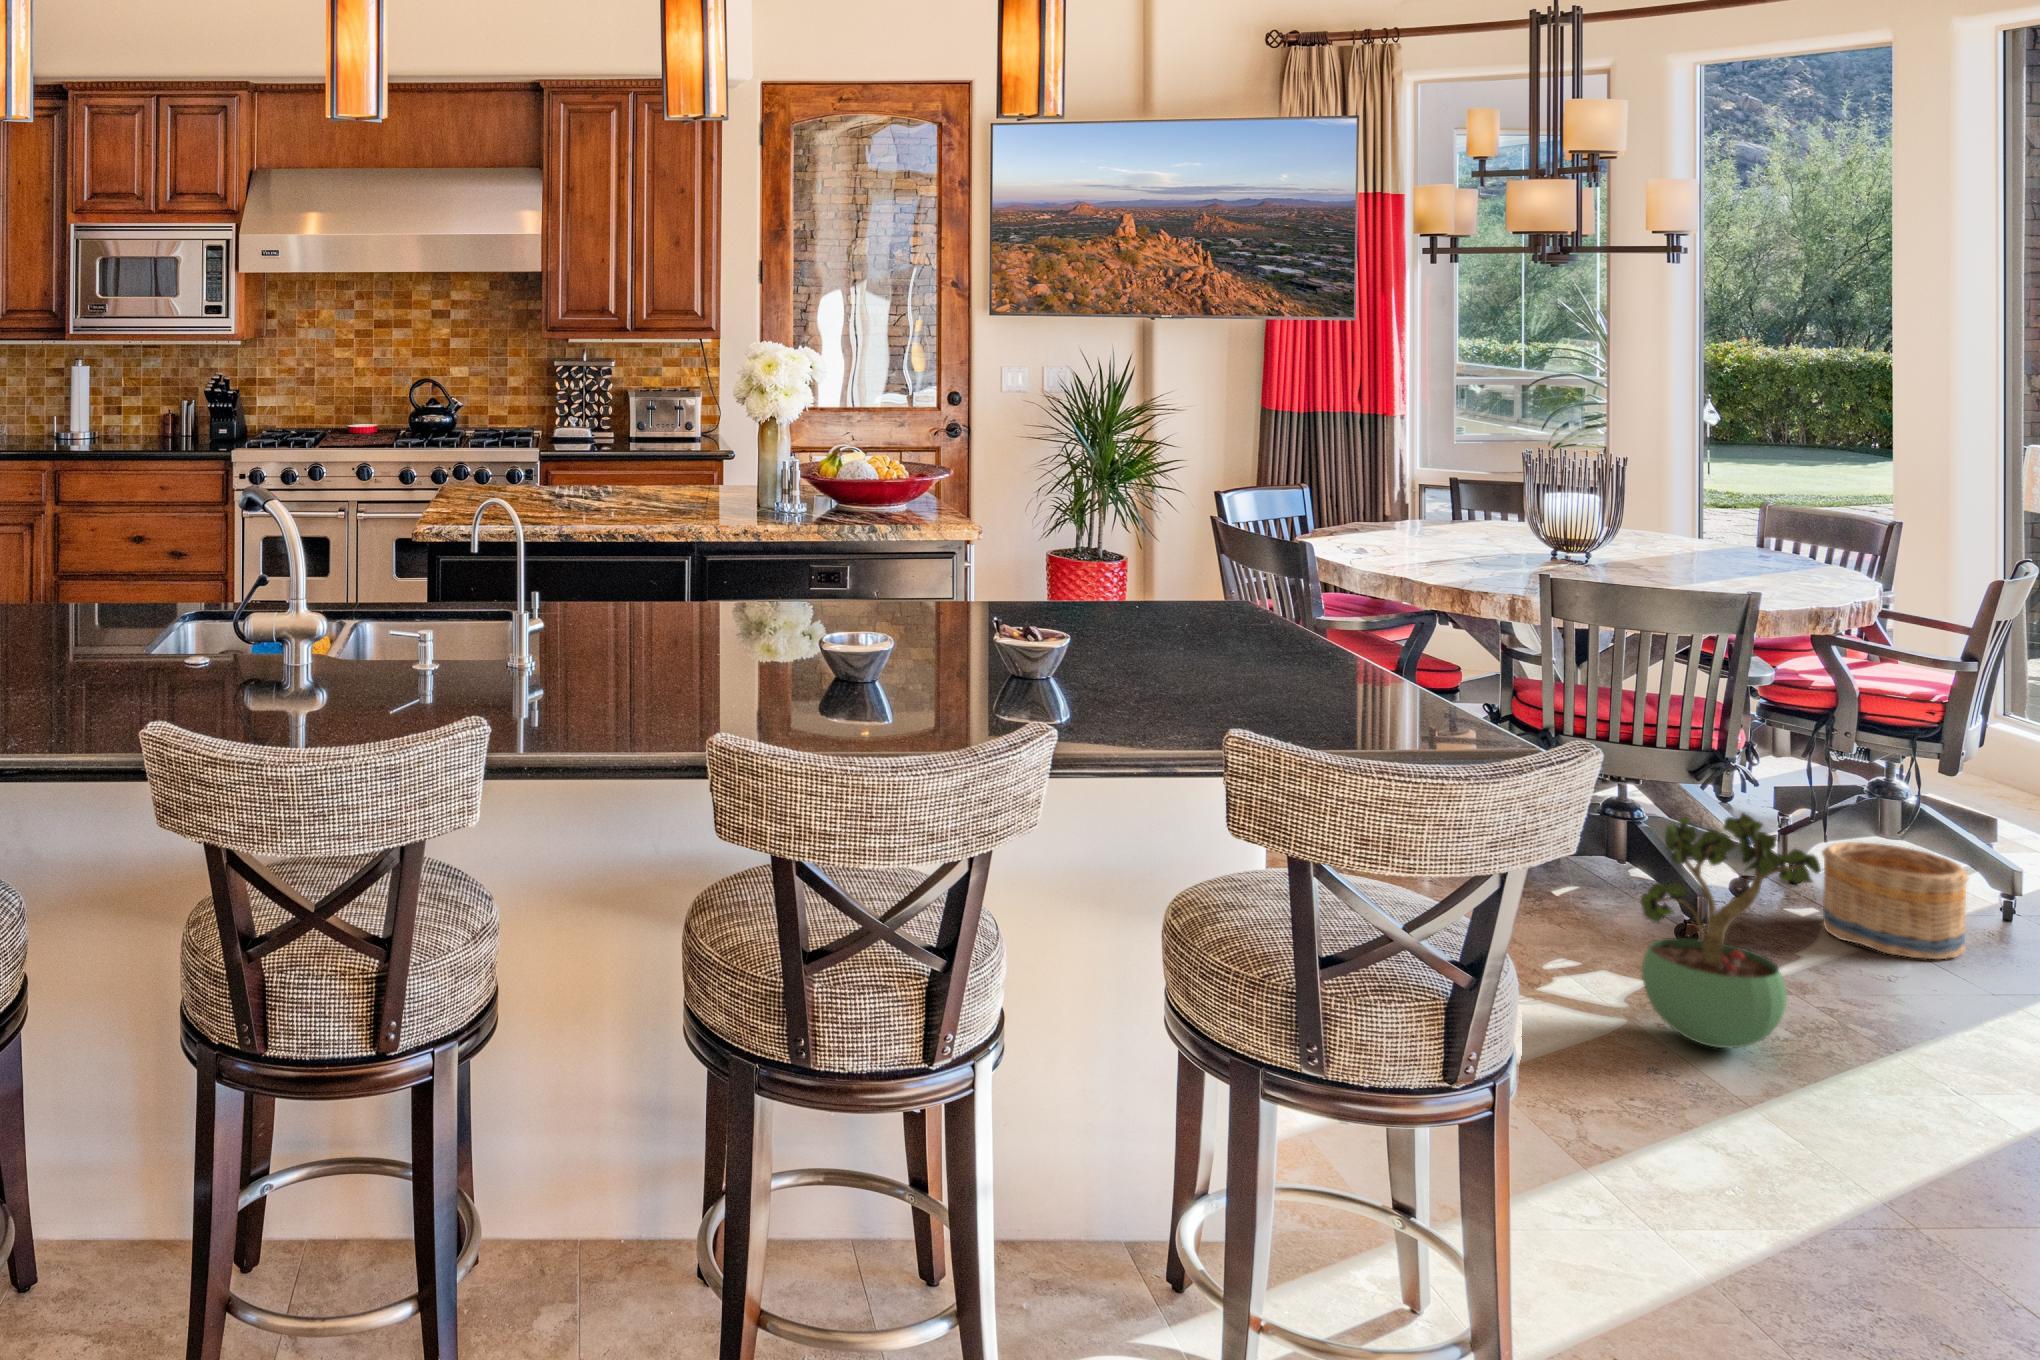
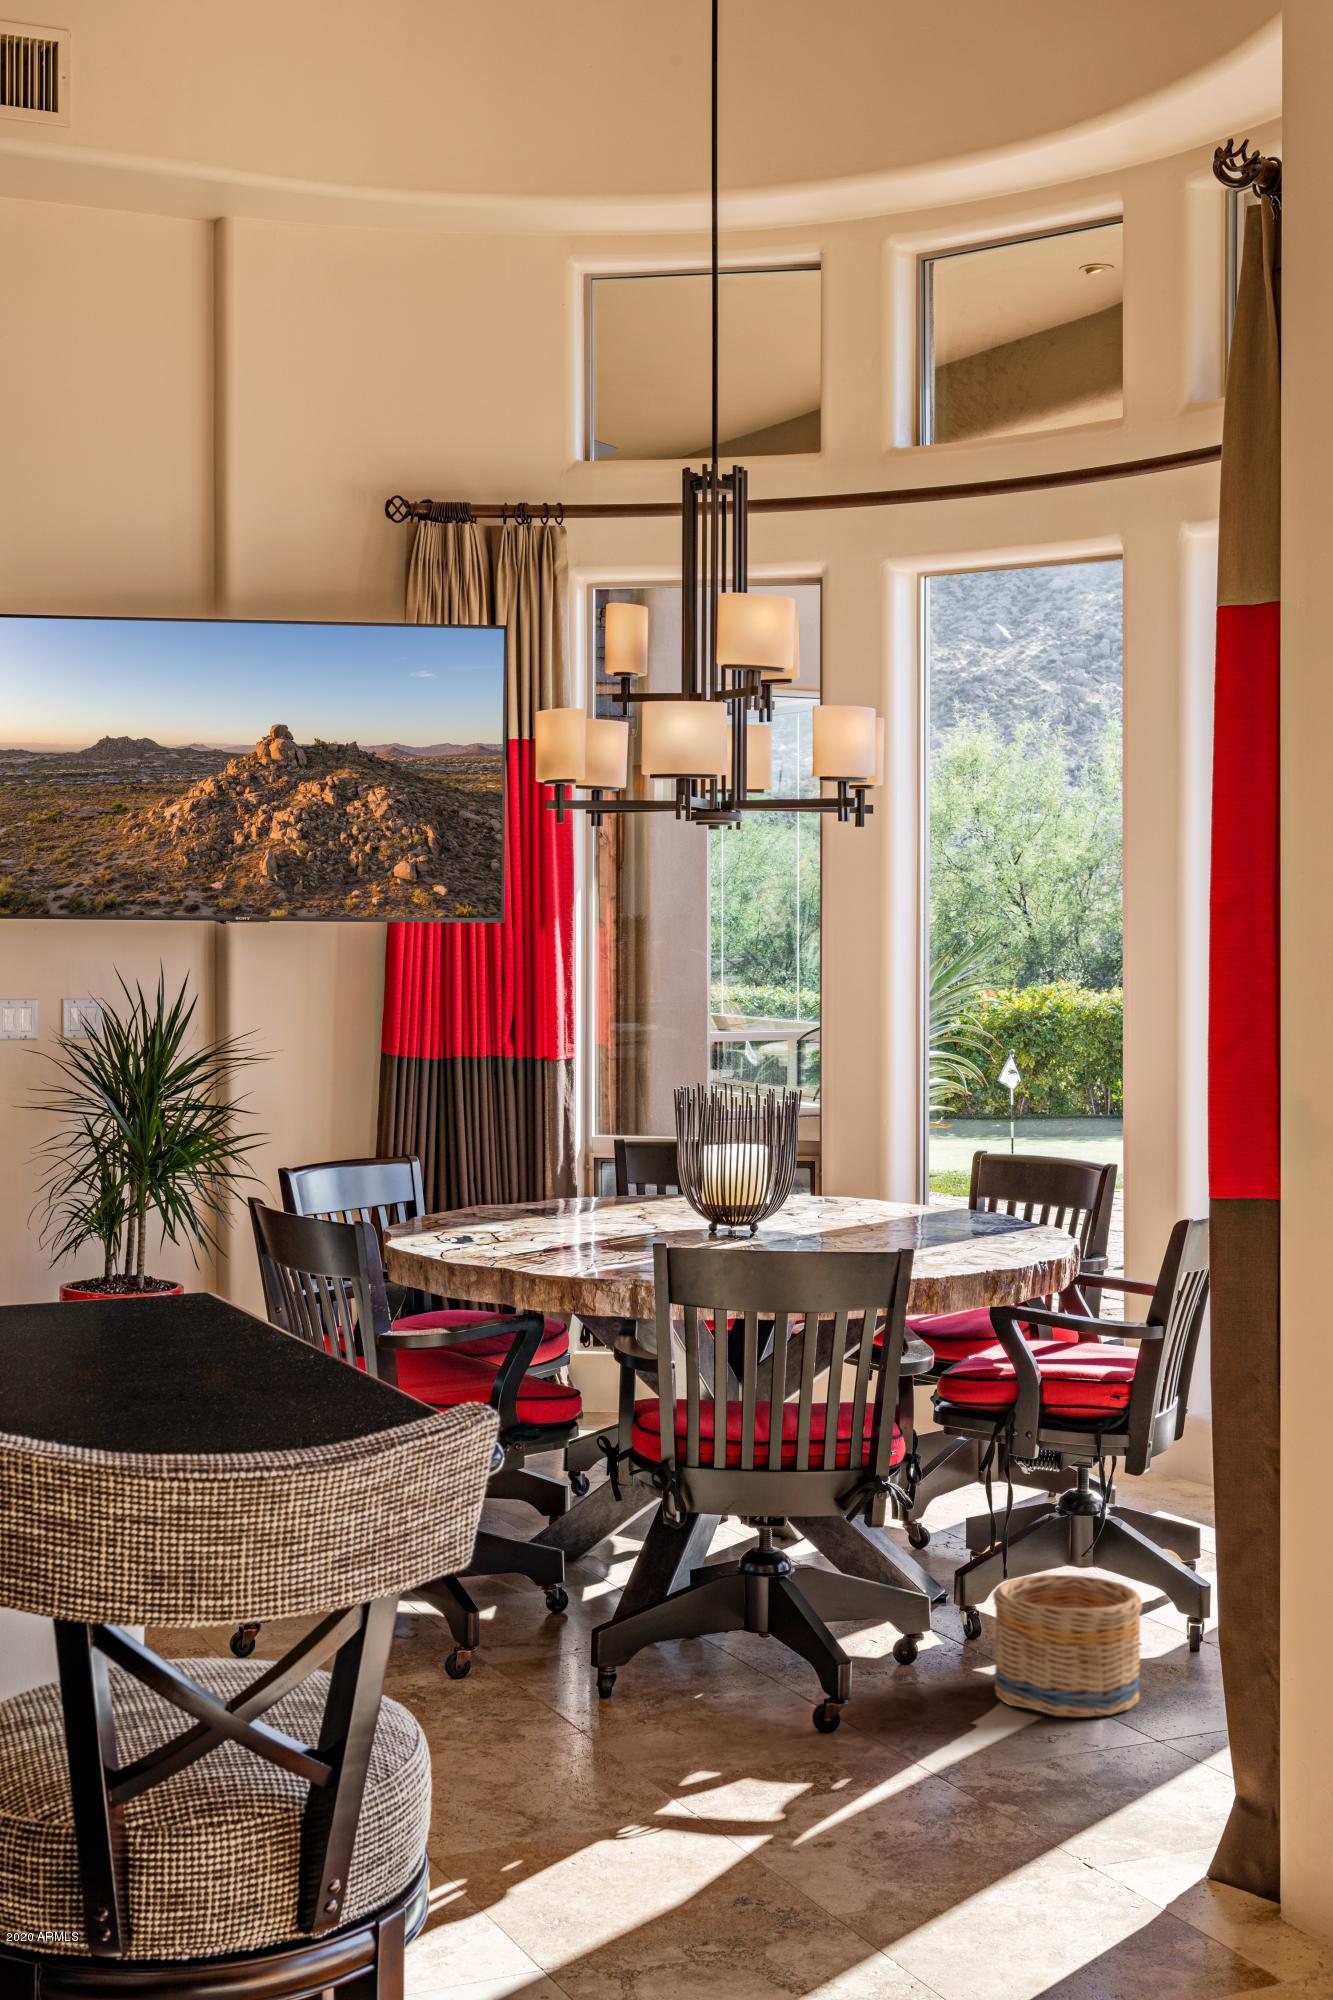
potted plant: present [1640,813,1821,1048] -> none [744,1550,950,1876]

